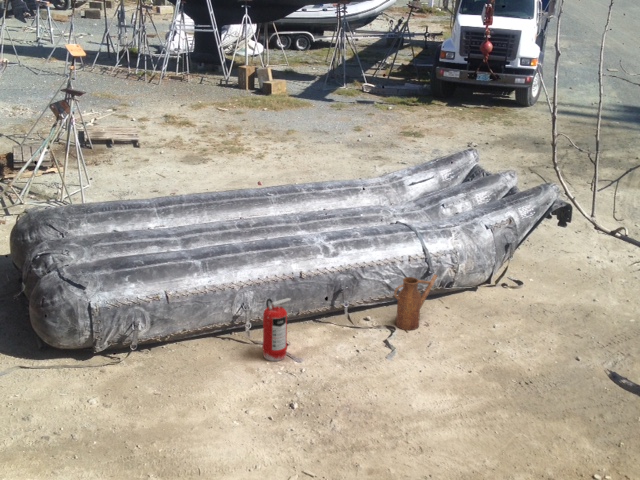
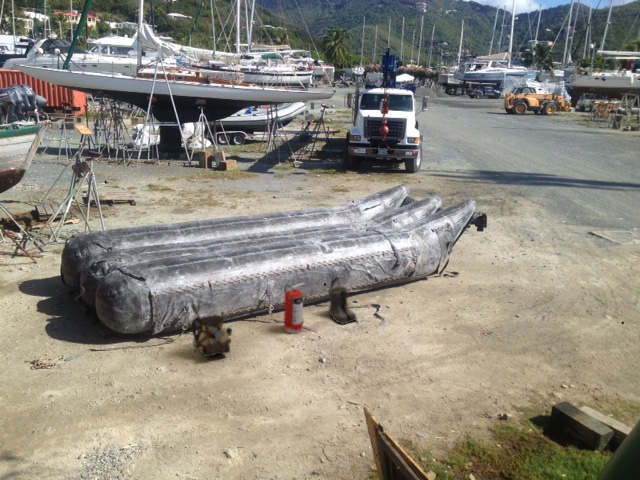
watering can: present [394,274,437,330] -> none [376,264,406,307]
boots: none [327,300,363,352] -> present [329,286,357,324]
backpack: none [138,323,189,388] -> present [192,305,232,356]

